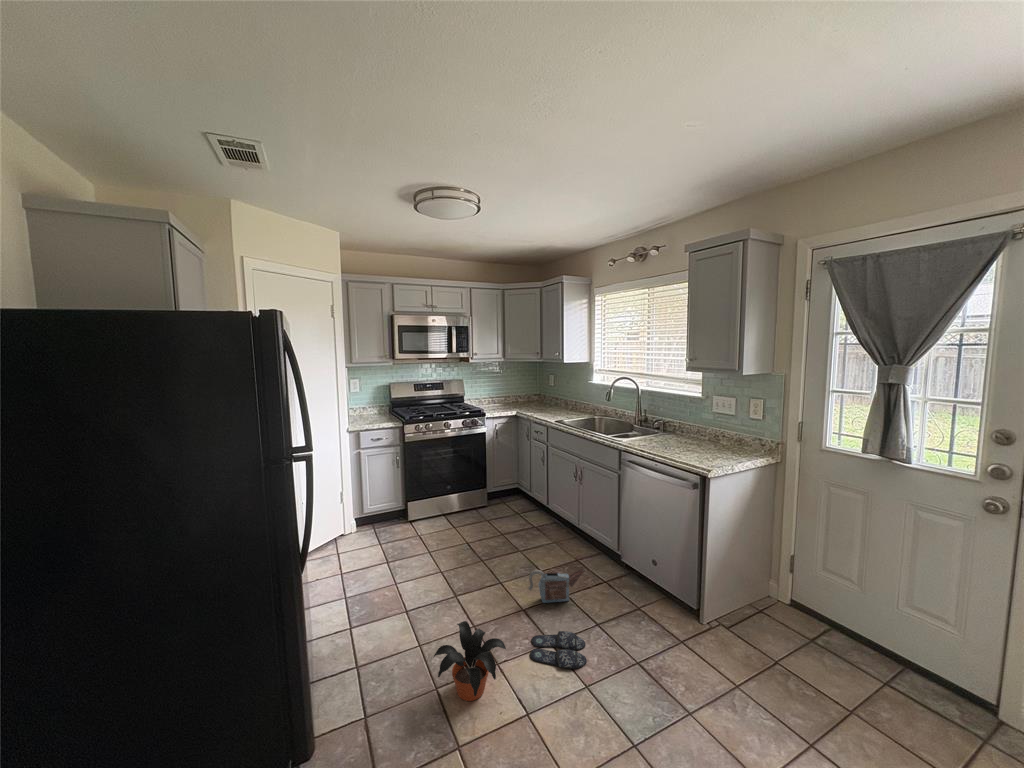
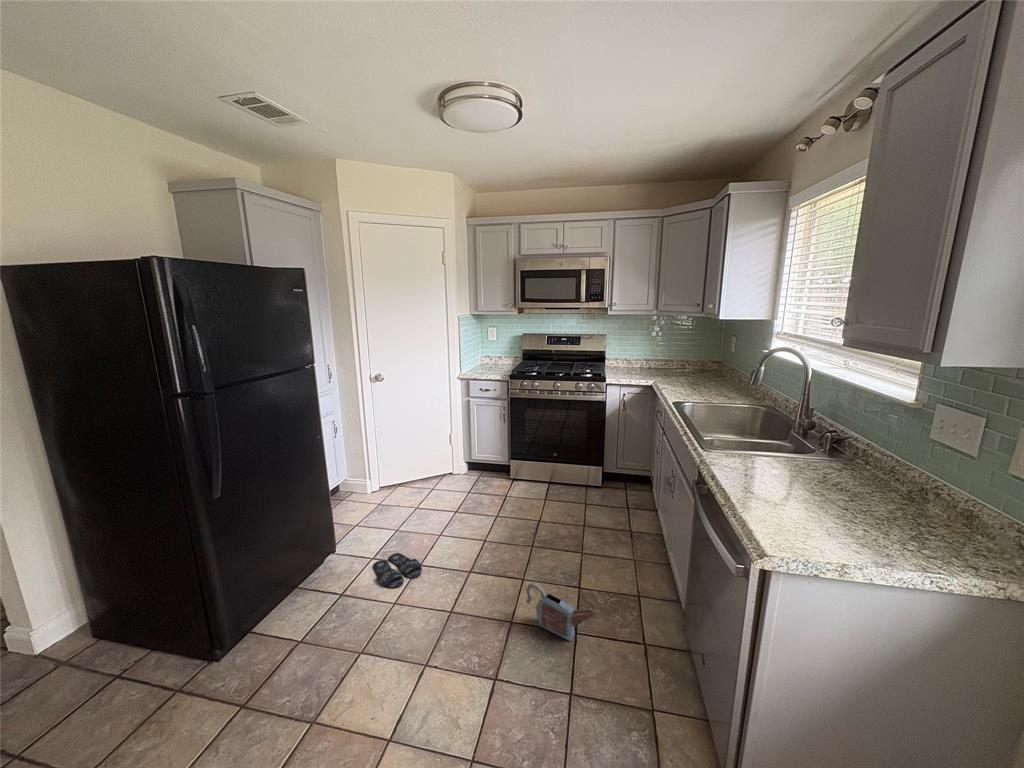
potted plant: present [434,621,506,701] -> none [334,600,415,686]
slippers: present [530,631,587,669] -> present [373,553,422,588]

